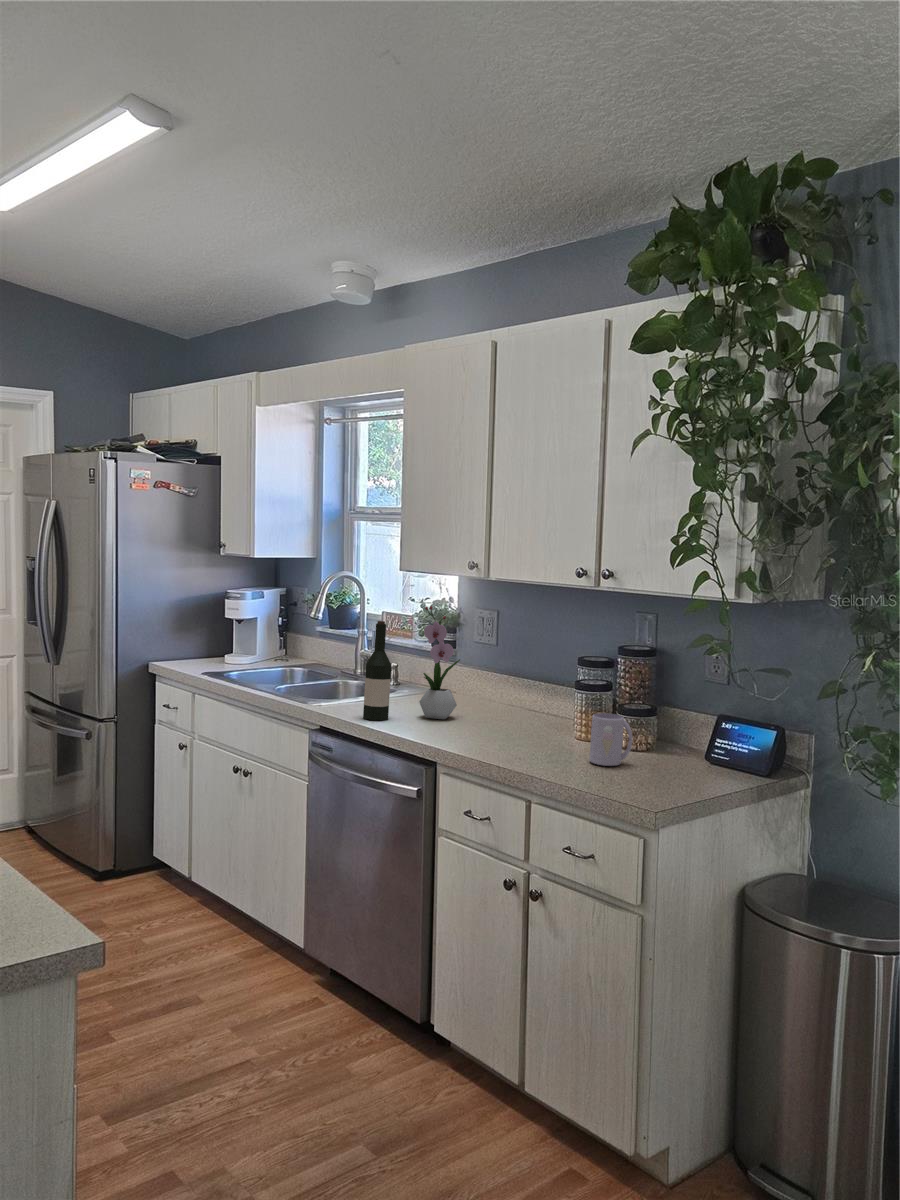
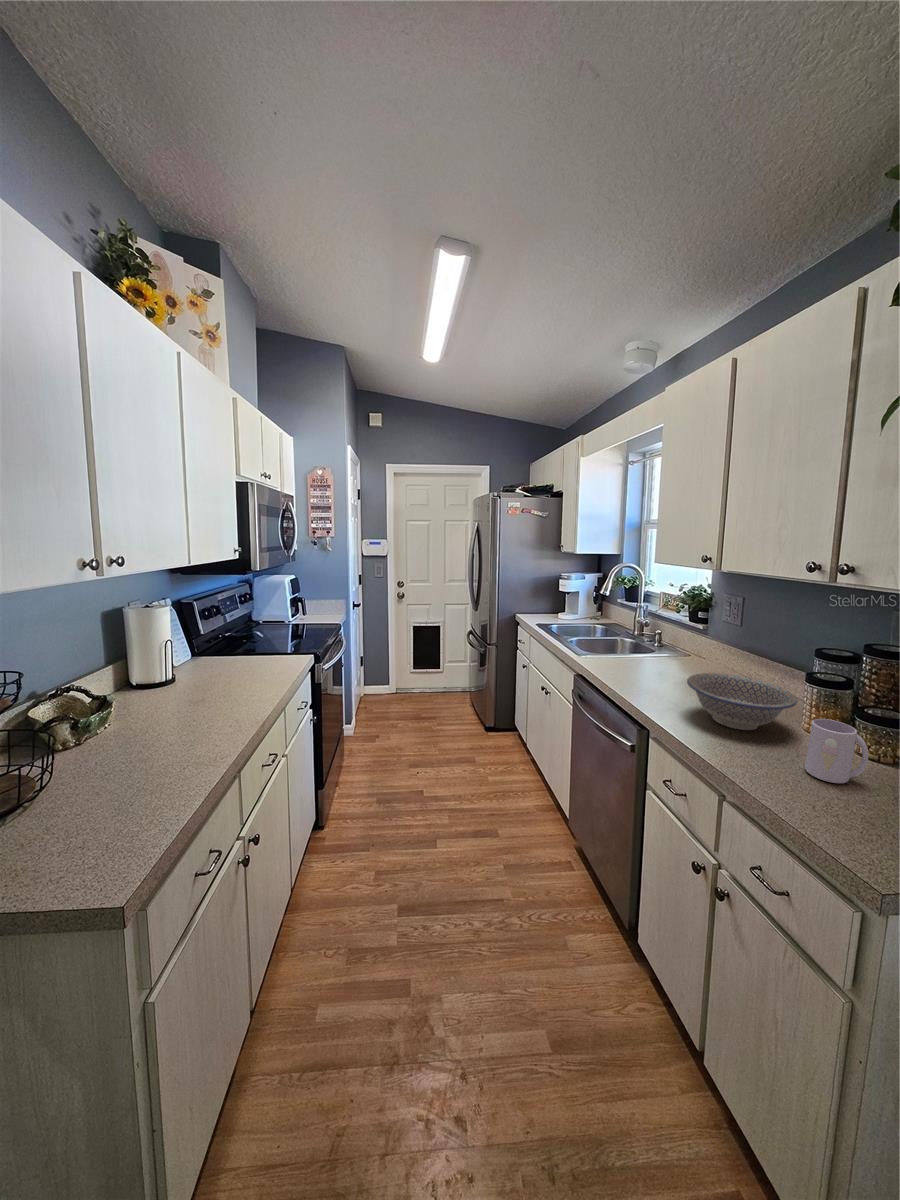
flower arrangement: present [419,606,460,719] -> none [655,592,694,685]
wine bottle: present [363,621,391,720] -> none [606,602,631,679]
bowl: none [474,694,573,745] -> present [687,673,797,730]

